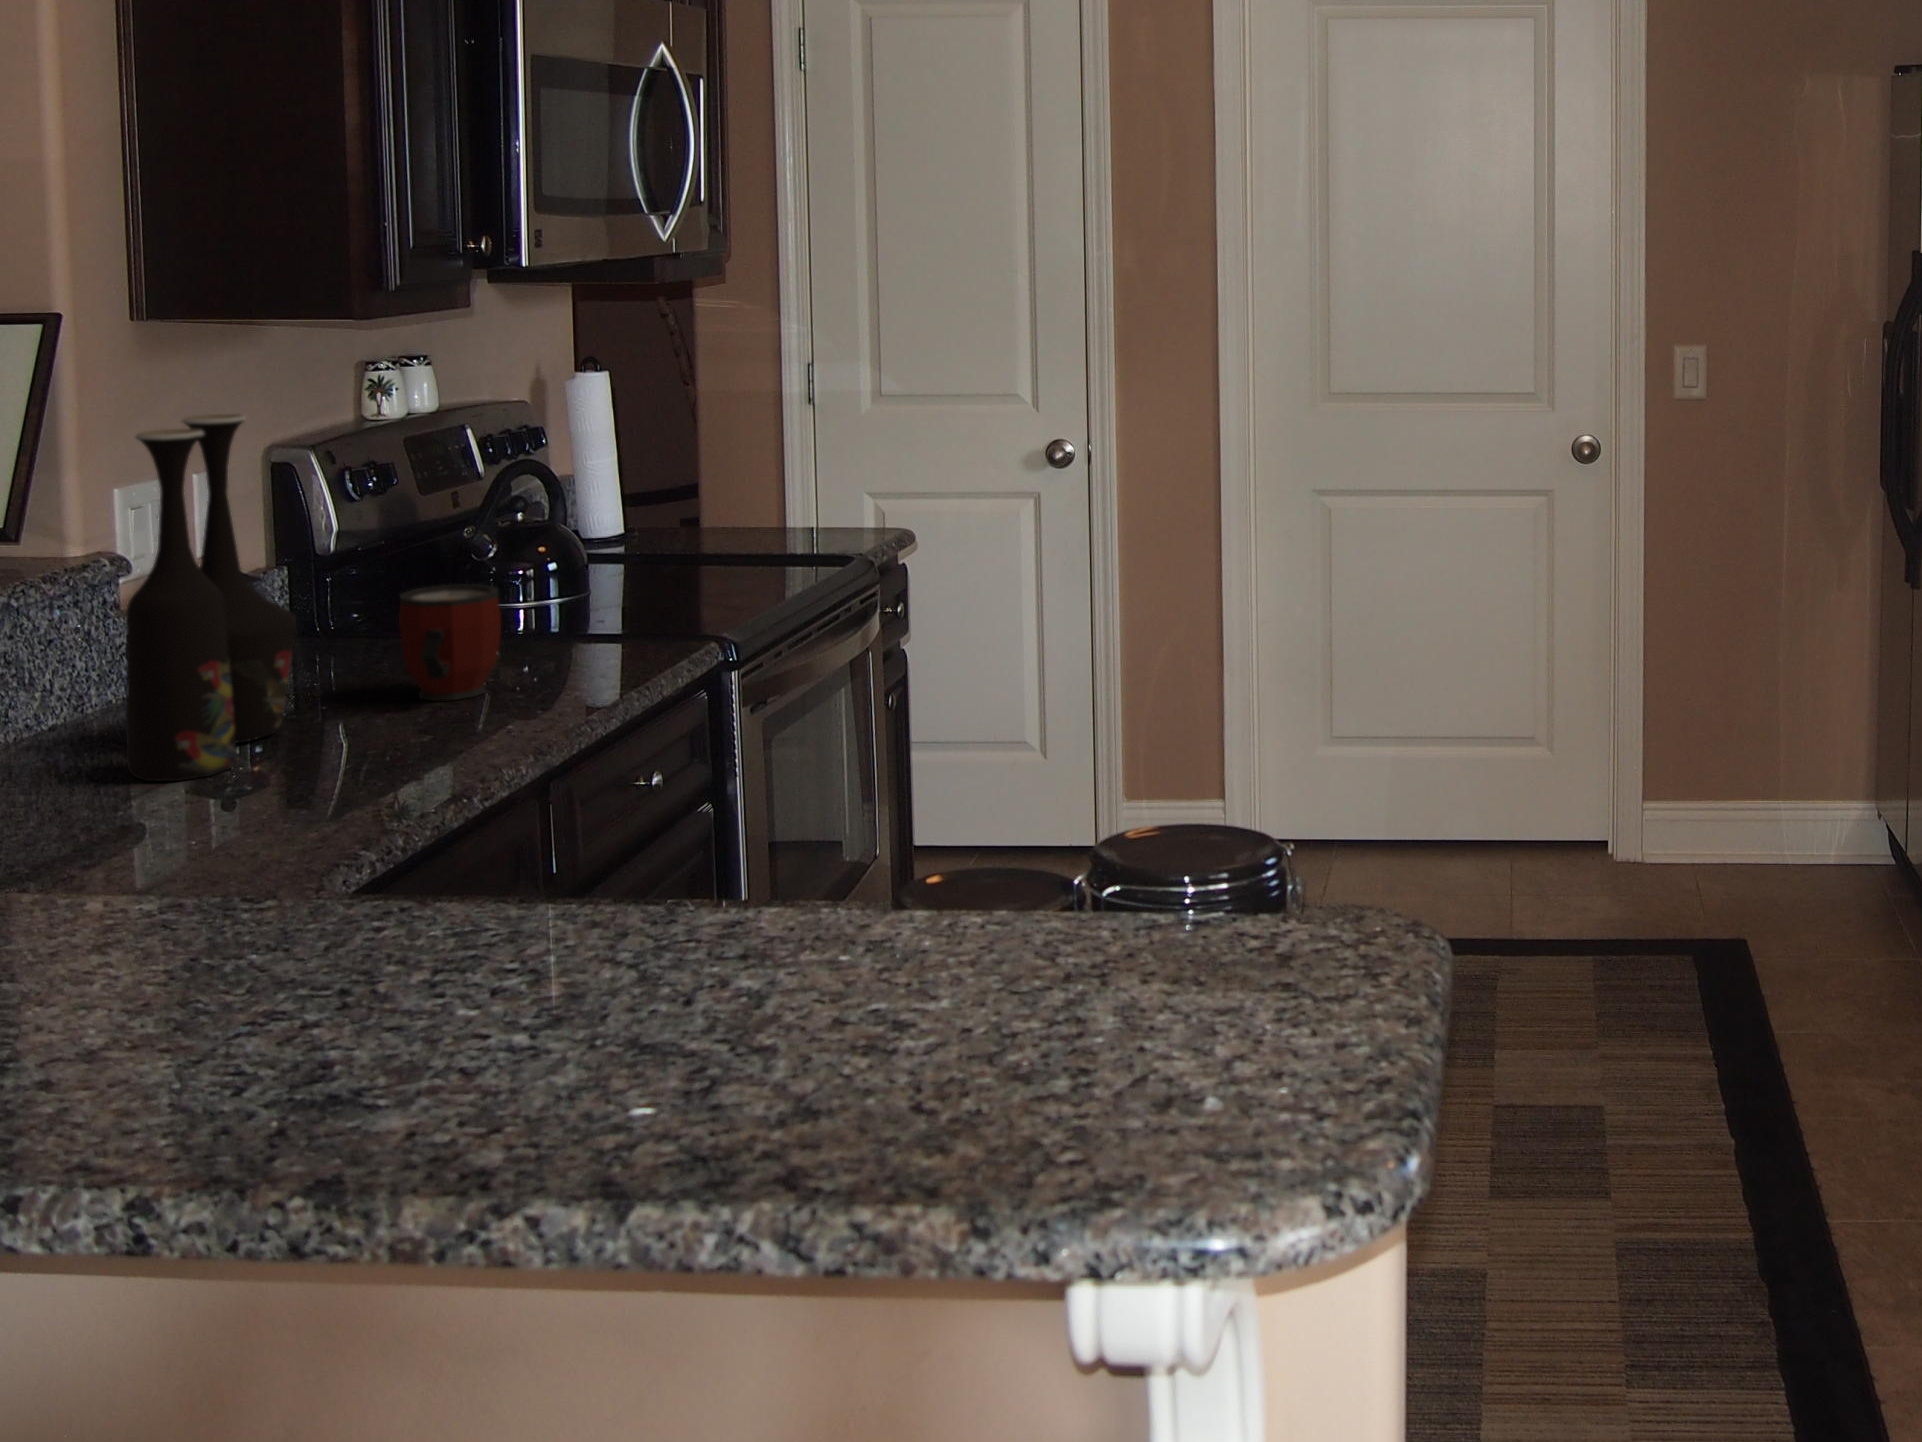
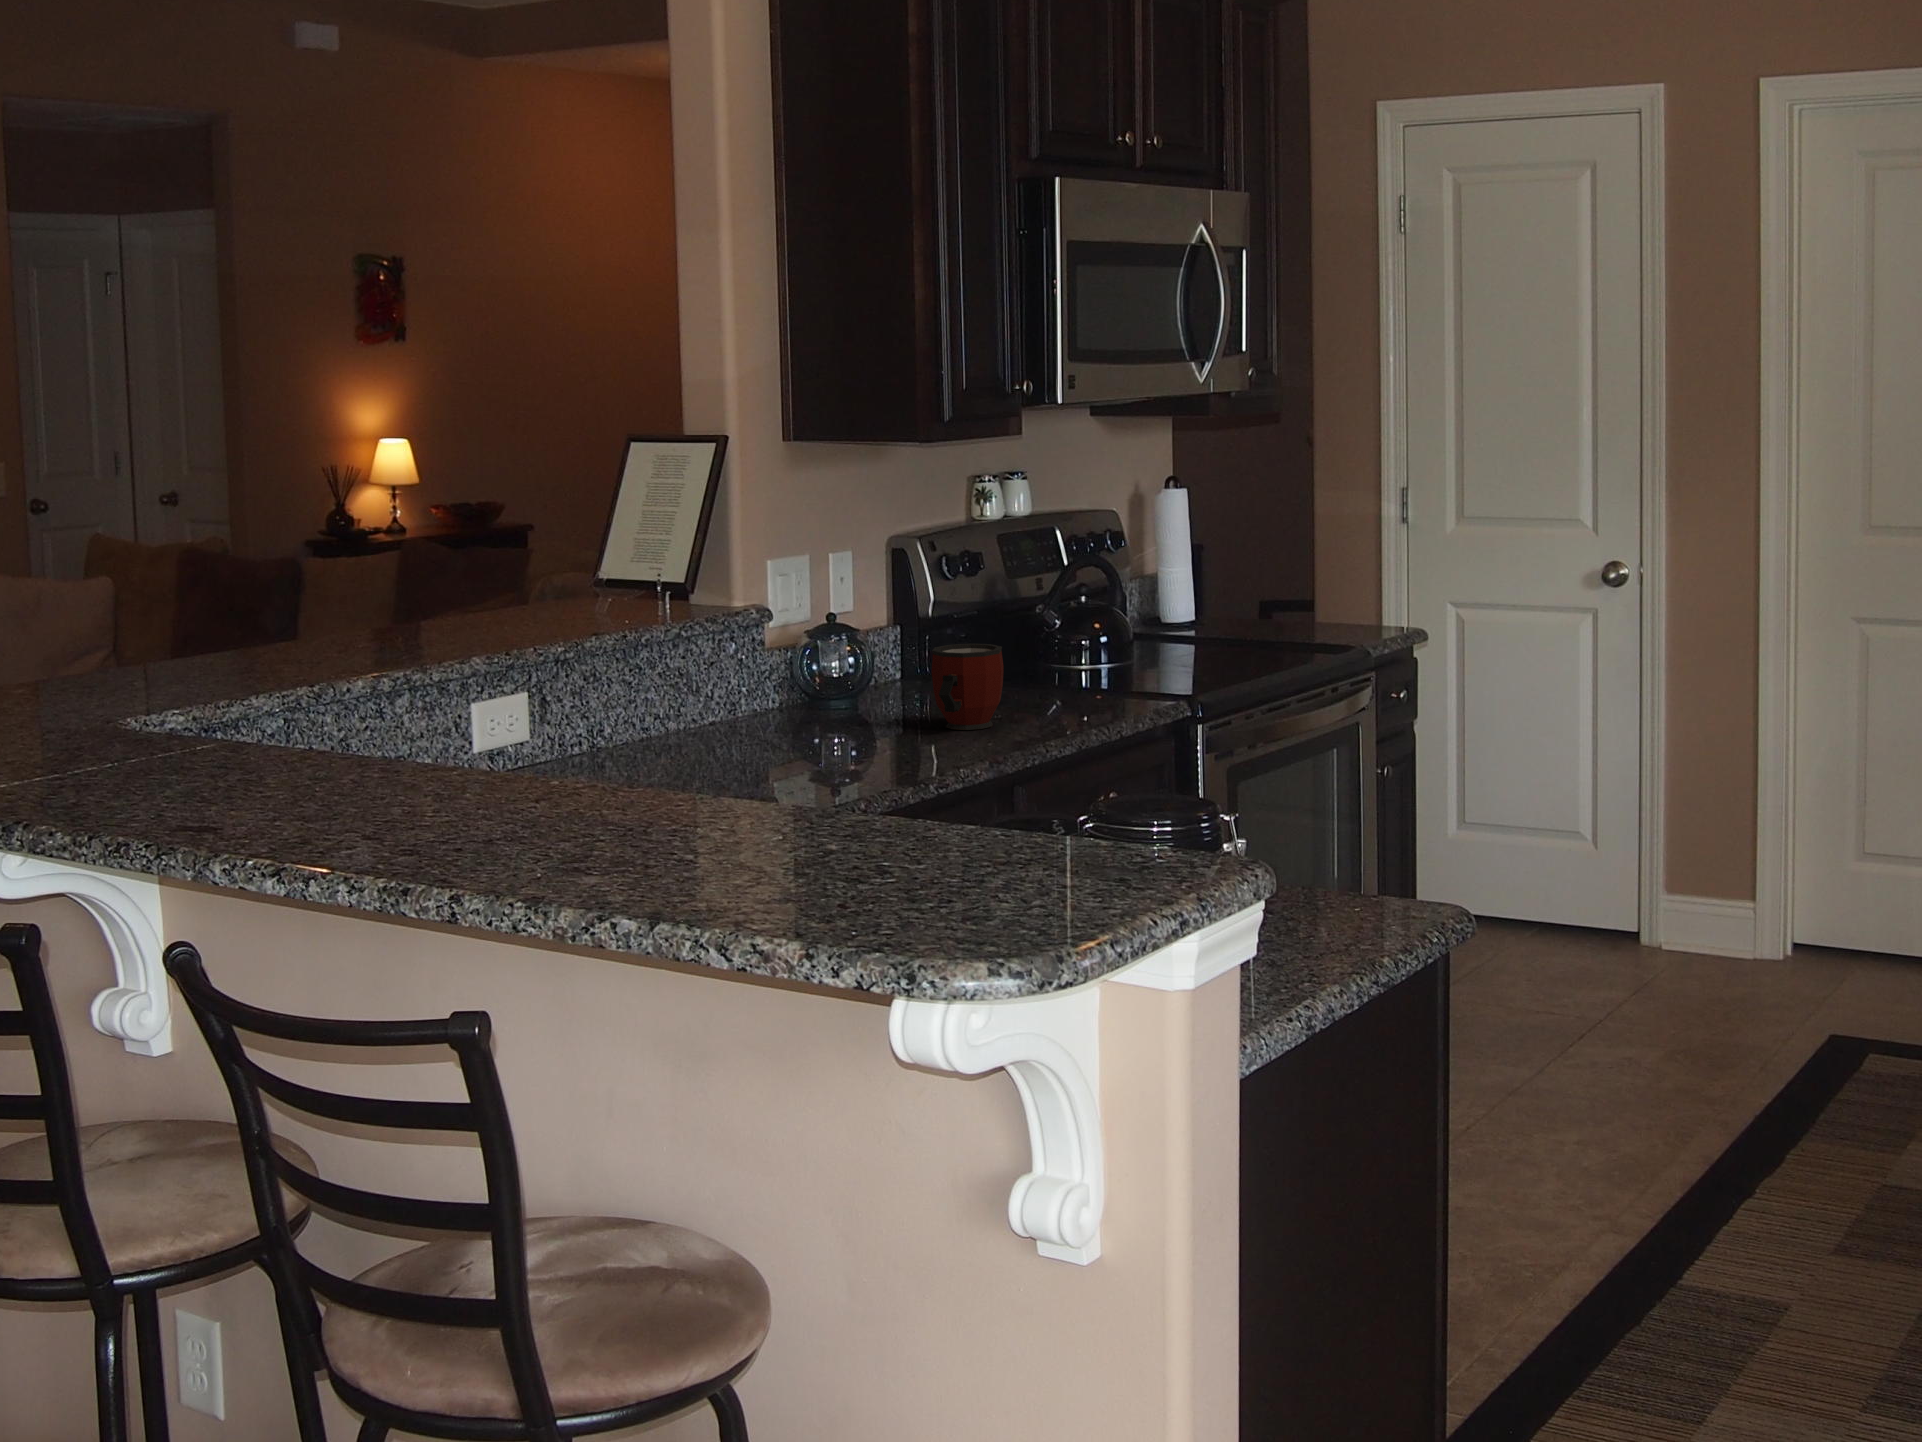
vase: present [126,414,296,781] -> none [736,507,857,764]

